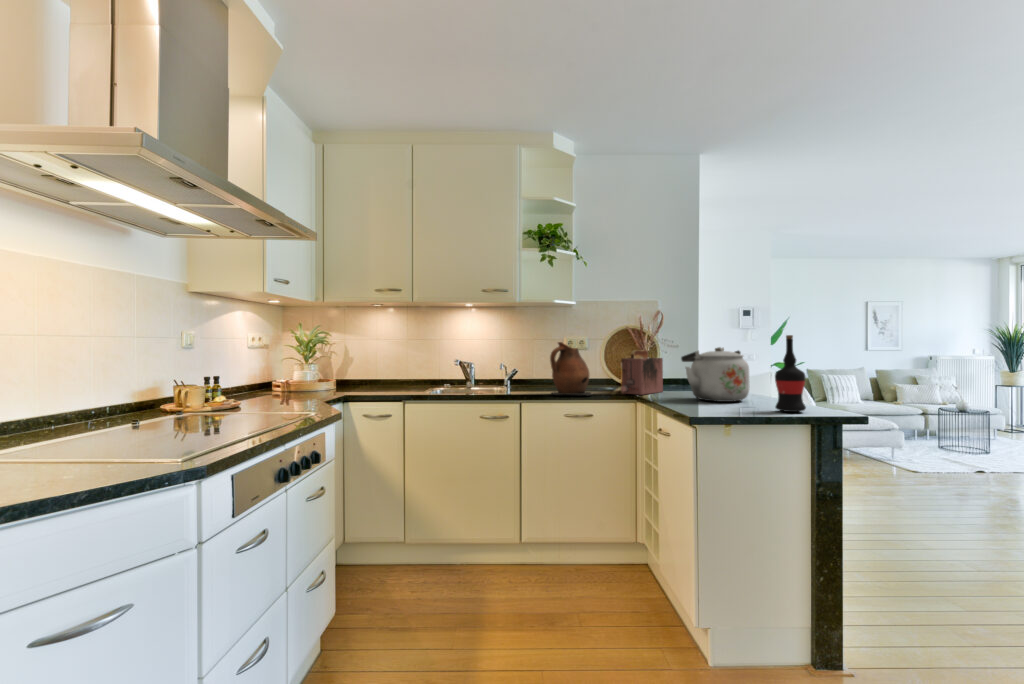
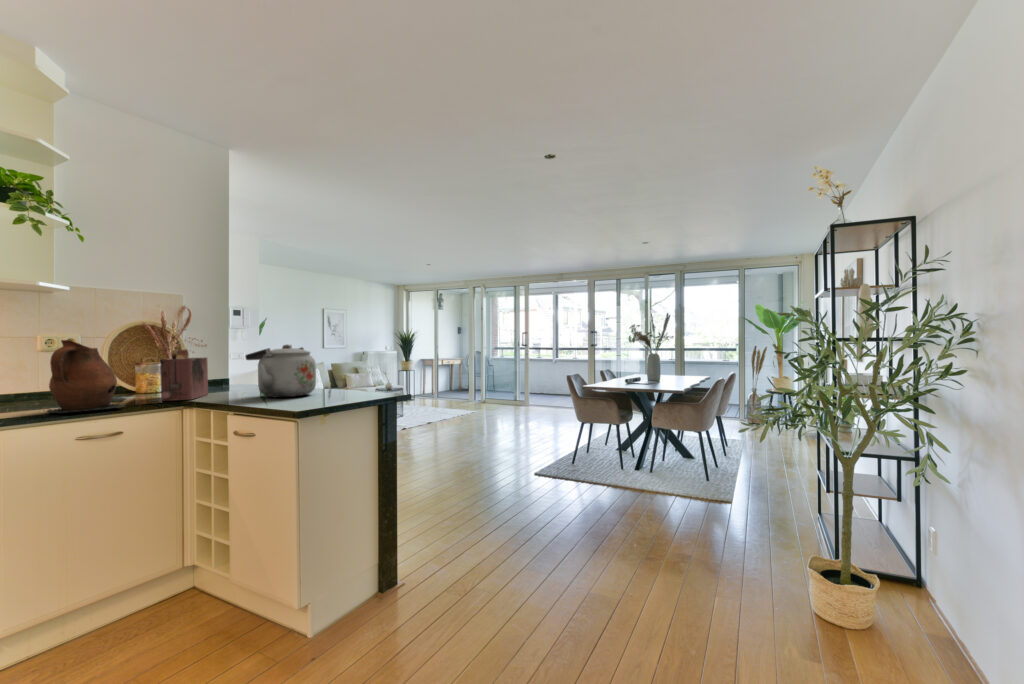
wine bottle: present [775,335,806,412] -> none [353,333,377,398]

